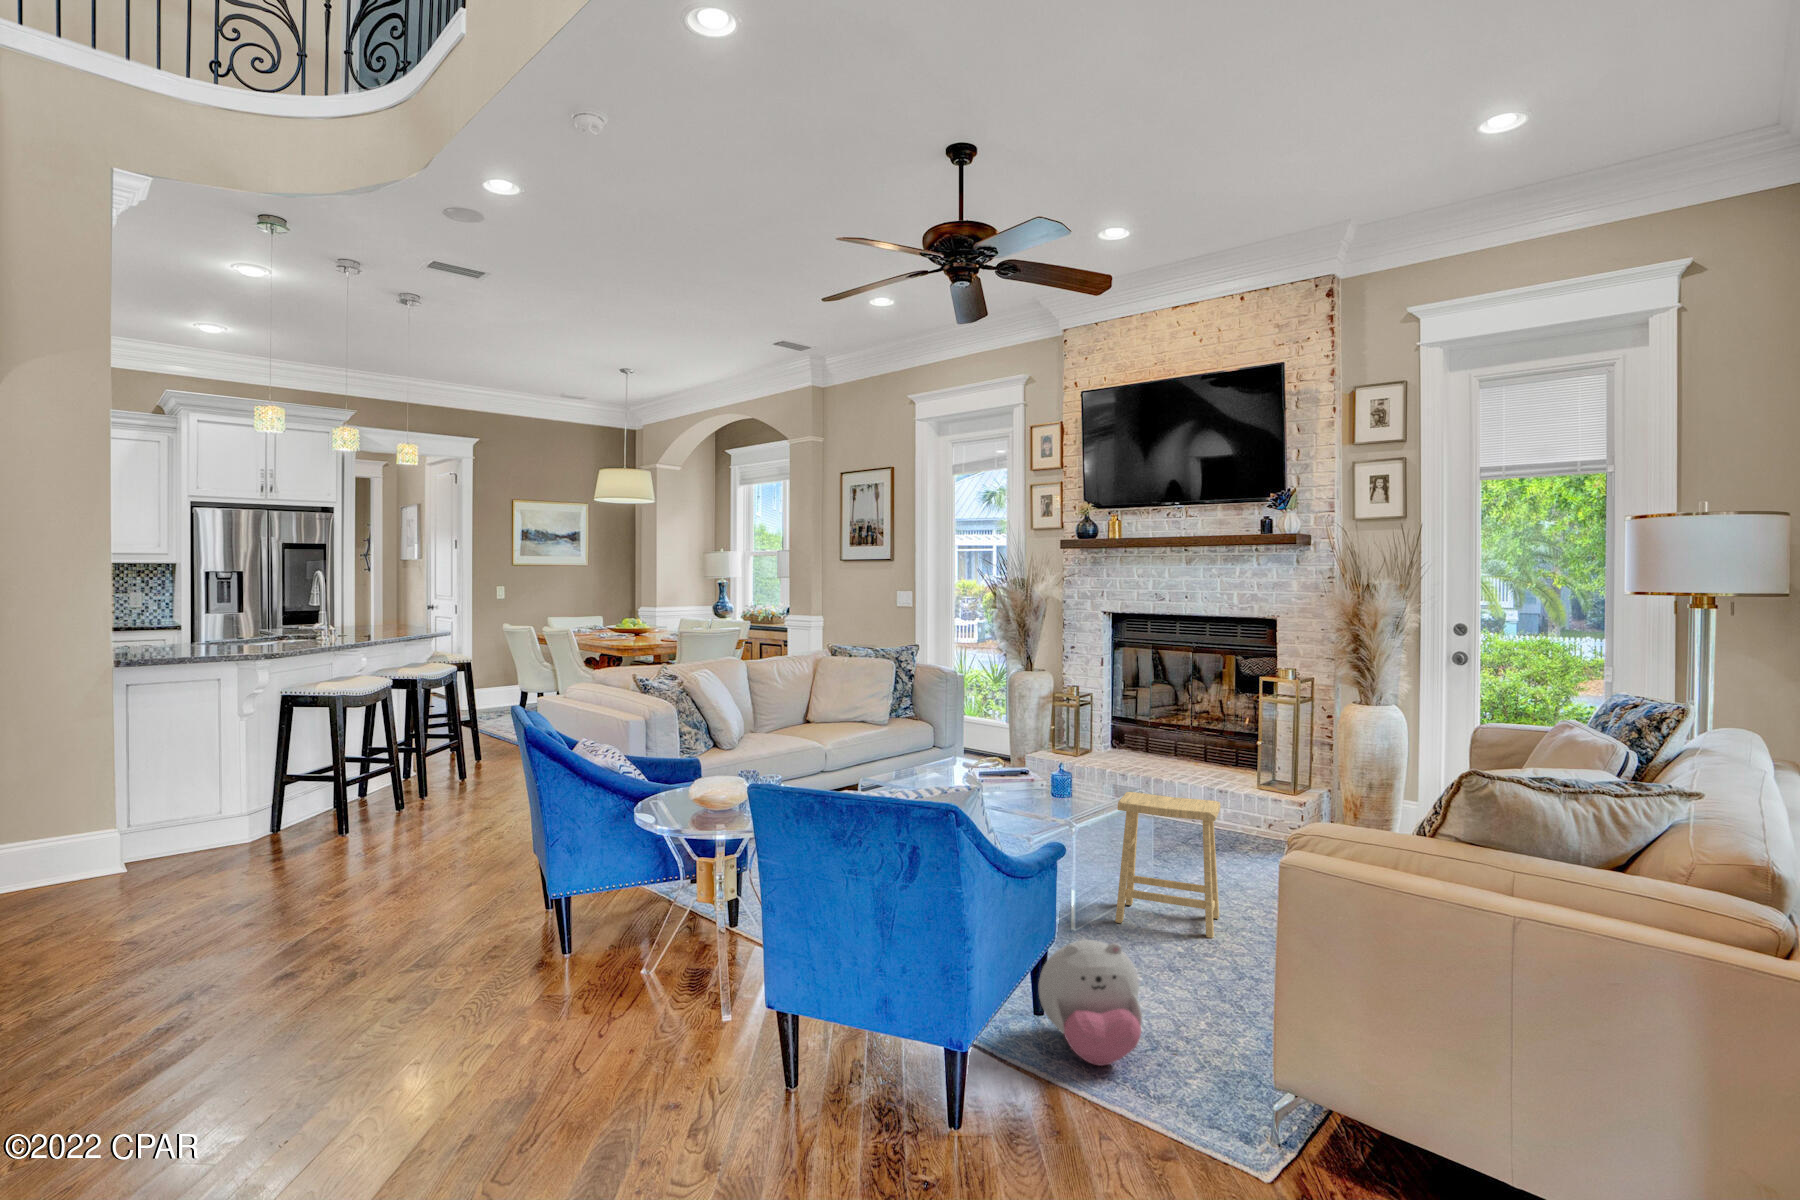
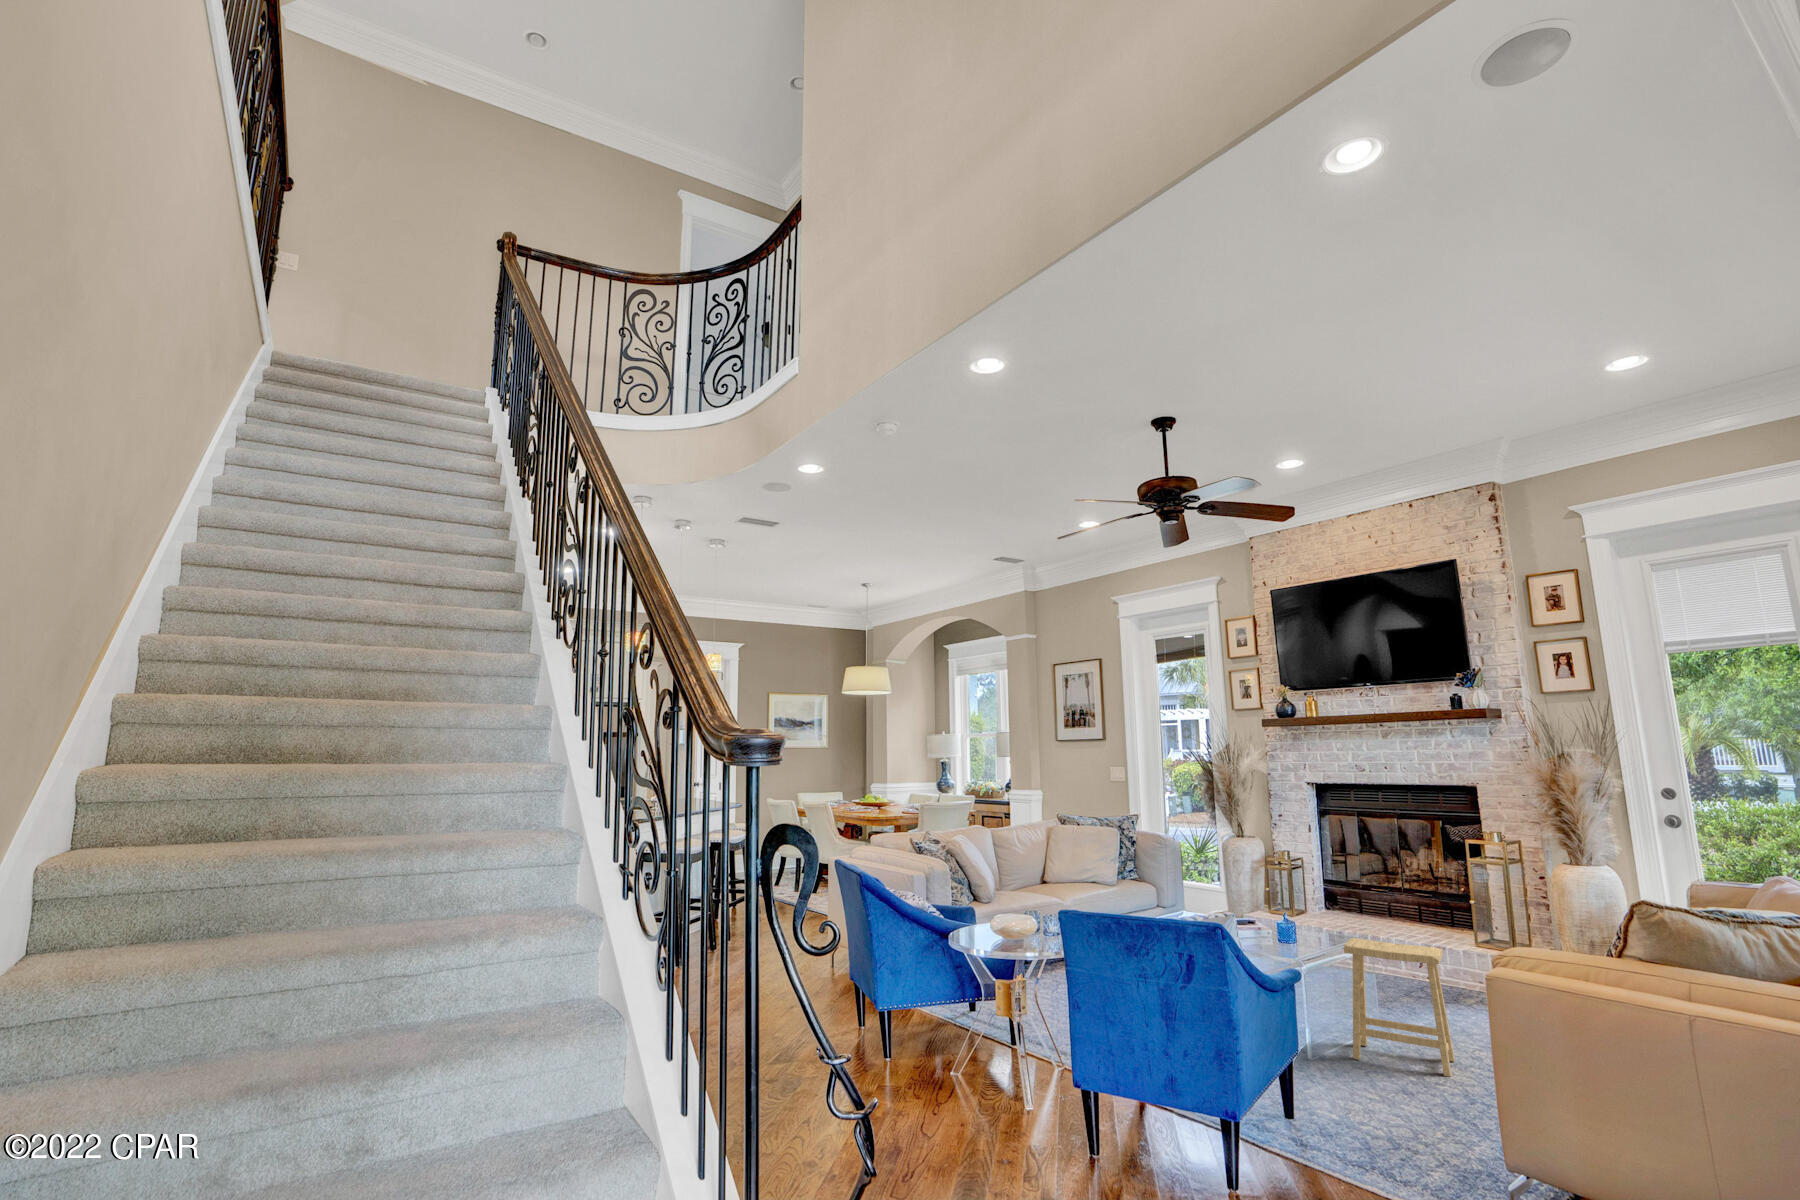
plush toy: present [1038,940,1142,1066] -> none [1294,1053,1393,1165]

